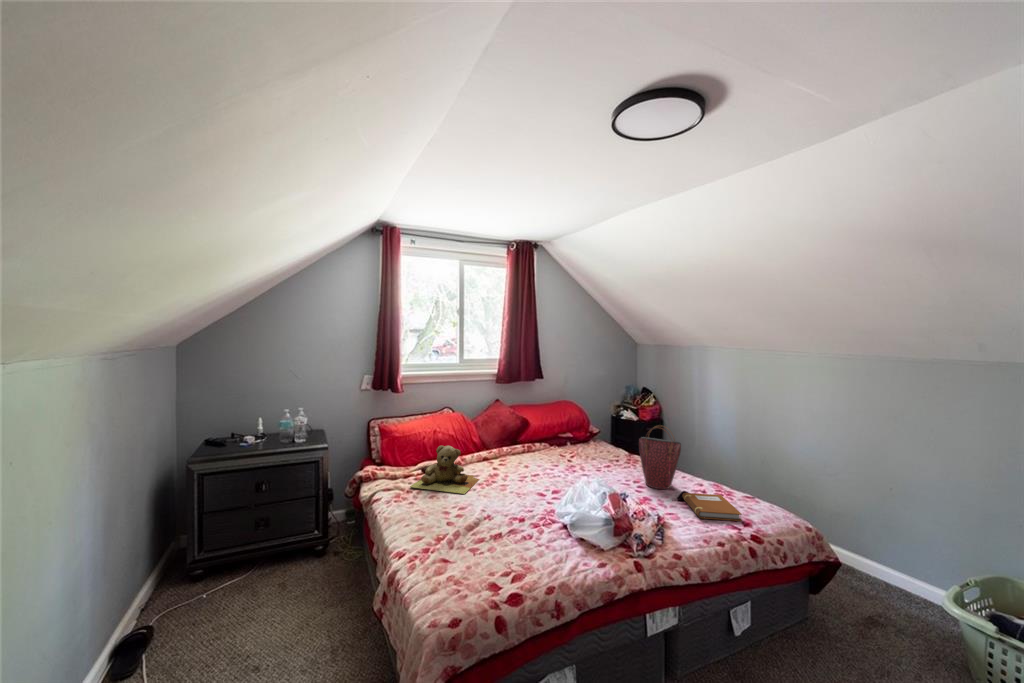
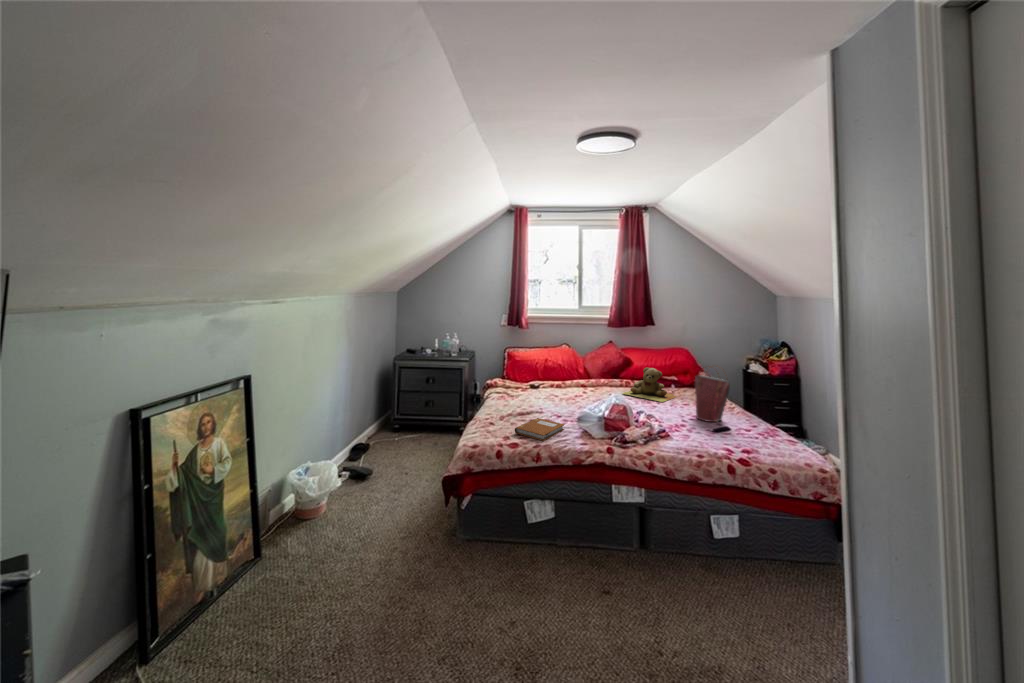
teddy bear: present [410,446,479,494] -> present [623,368,676,402]
notebook: present [682,493,742,521] -> present [515,418,564,441]

